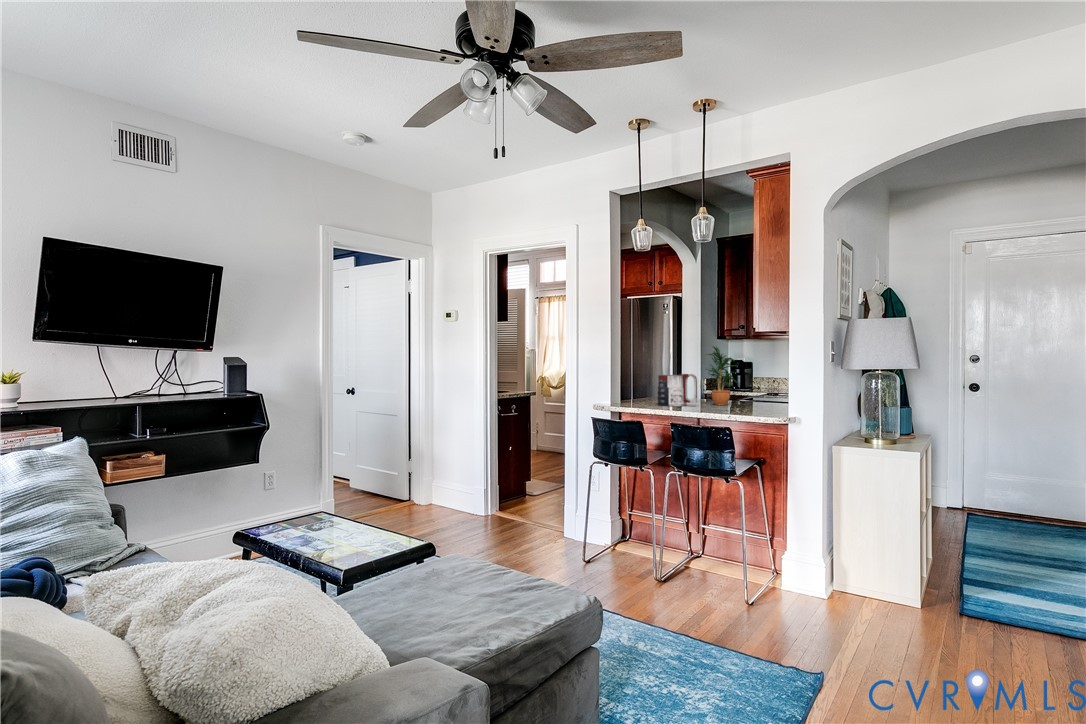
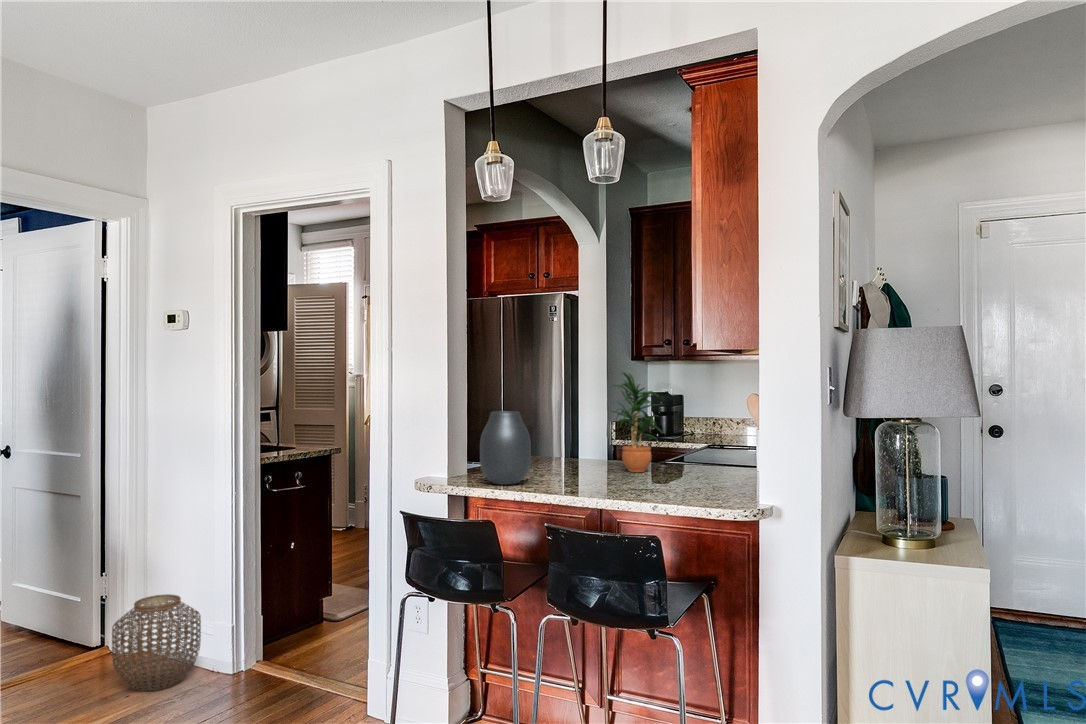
vase: none [631,367,660,408] -> present [480,411,531,485]
mug: present [658,374,697,406] -> none [530,421,598,478]
woven basket: none [423,470,467,520] -> present [112,594,201,691]

